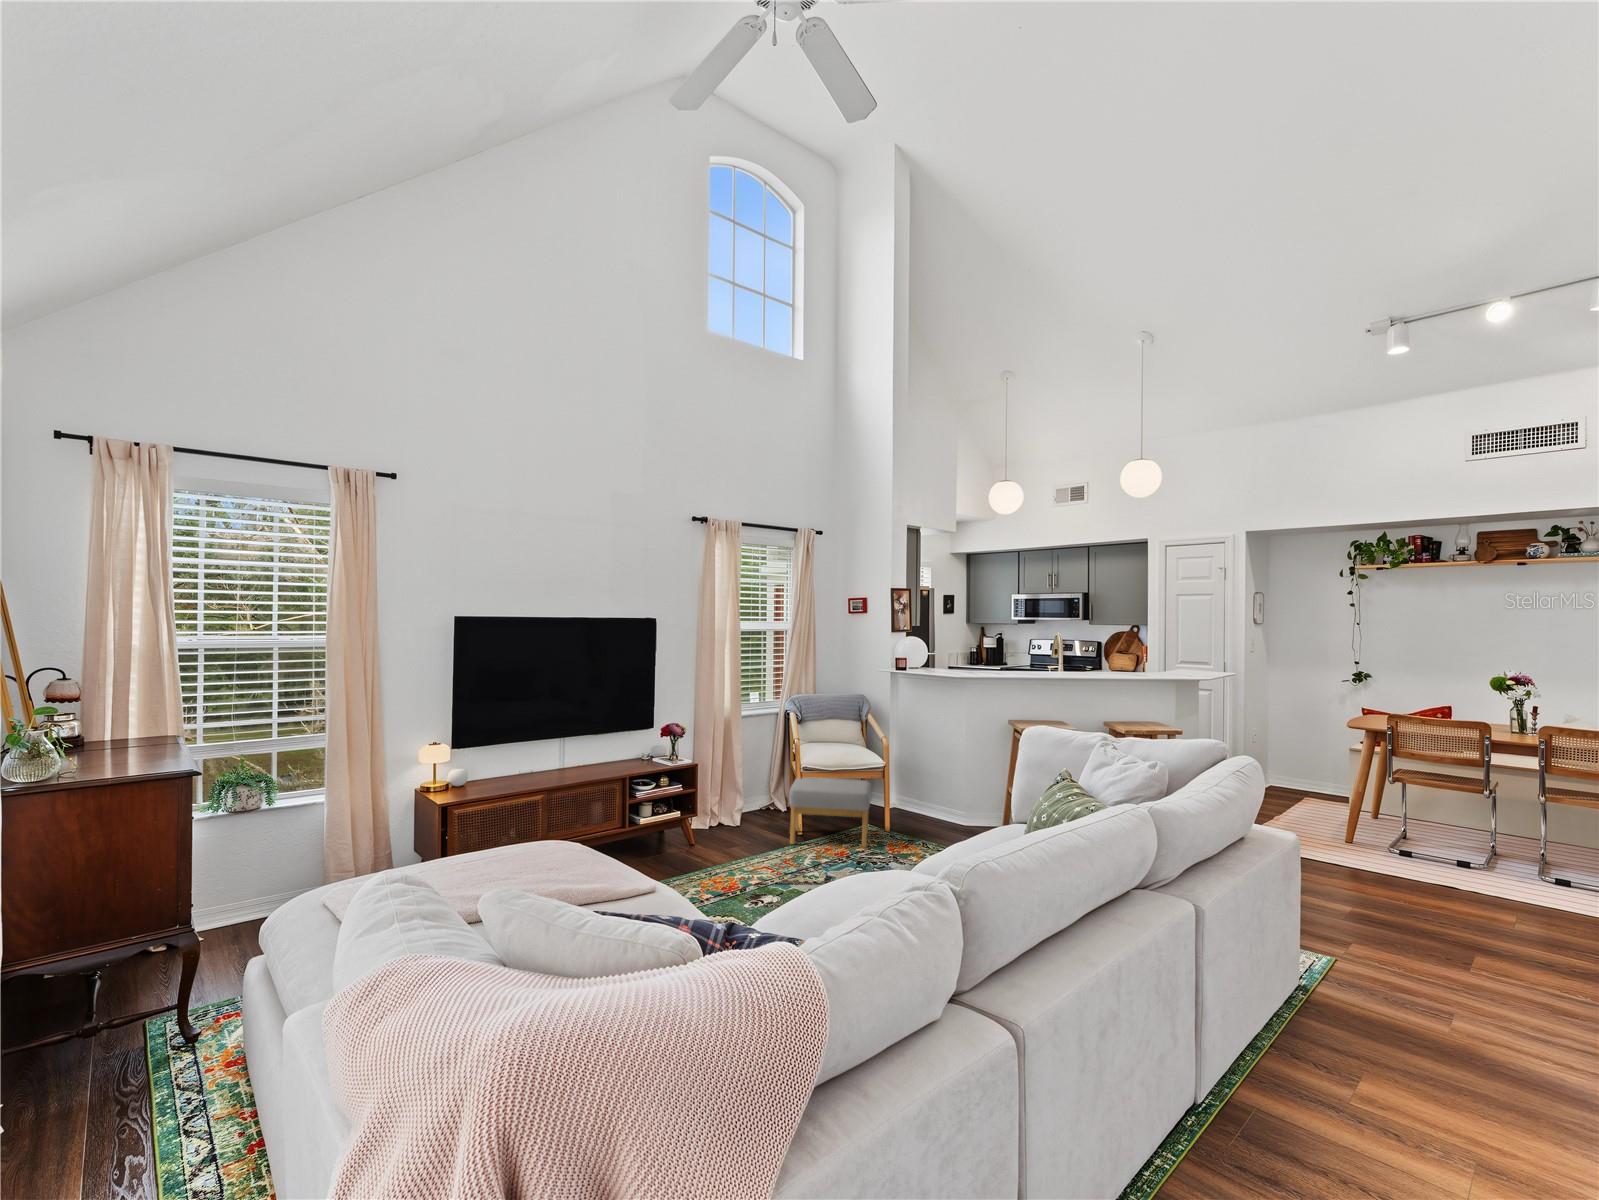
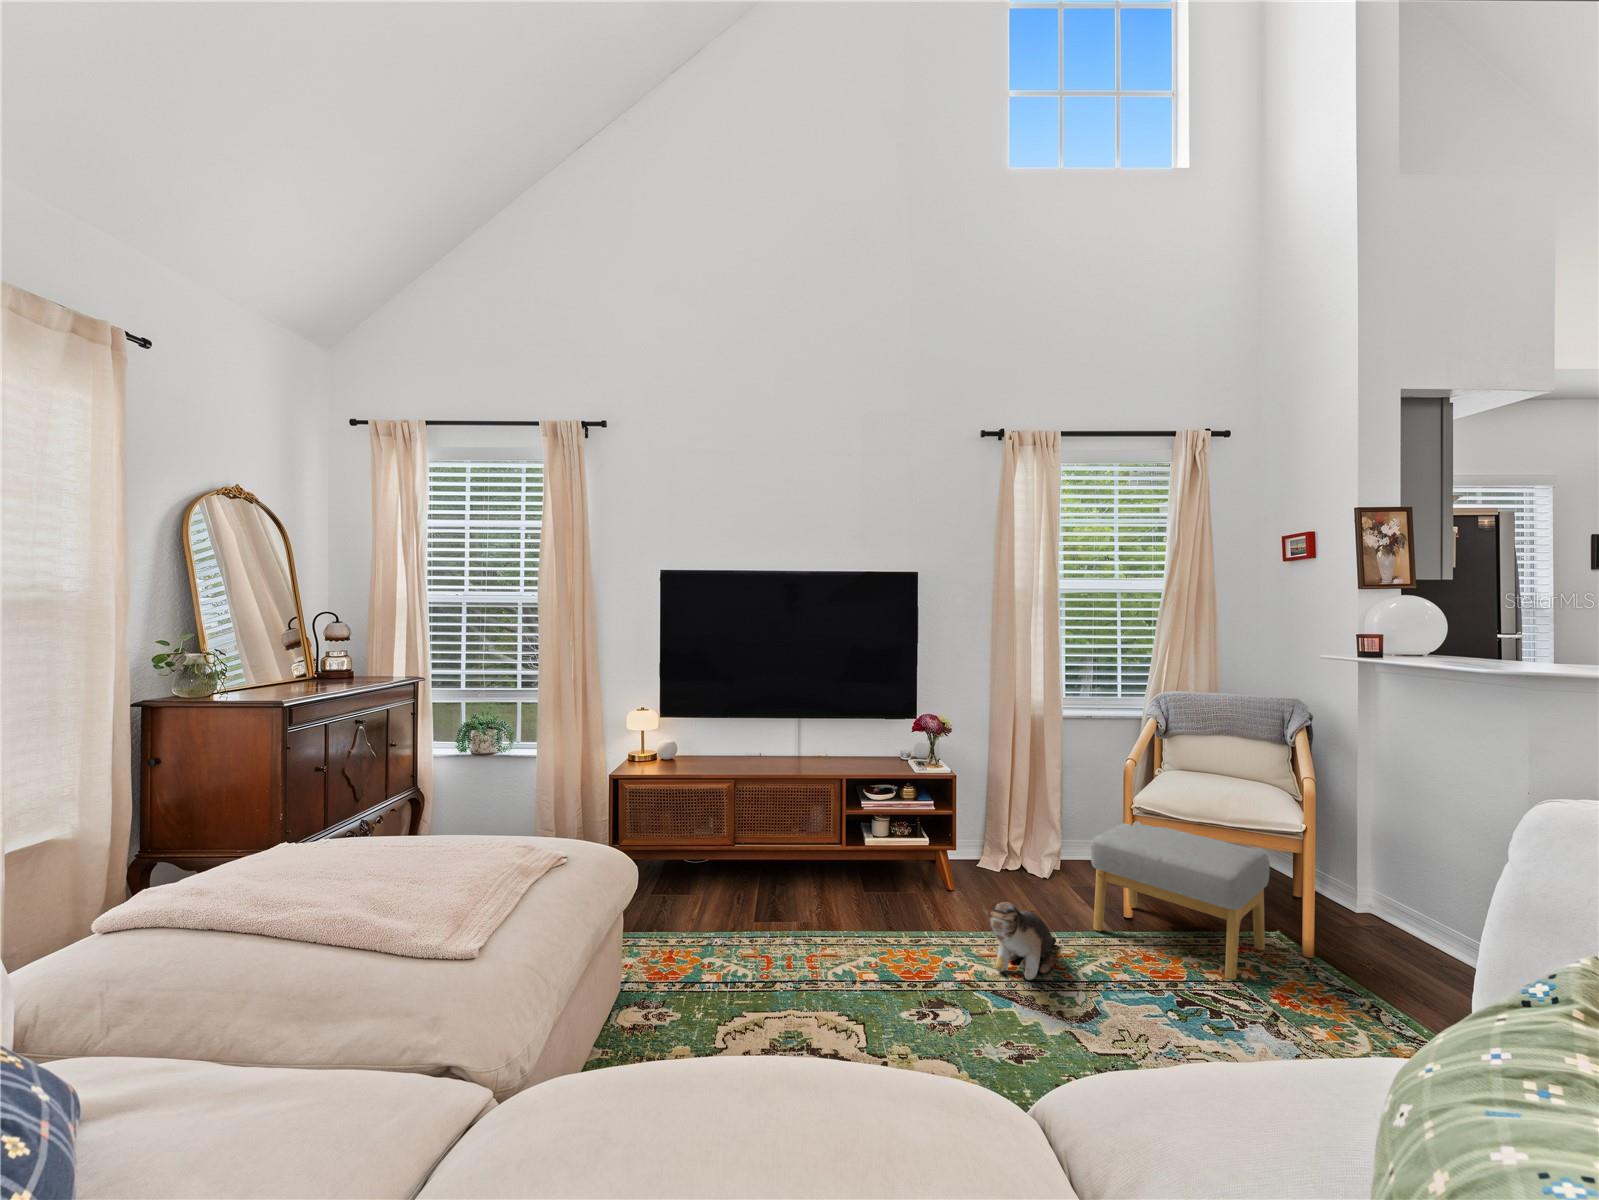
plush toy: none [763,827,791,871] -> present [982,902,1056,980]

